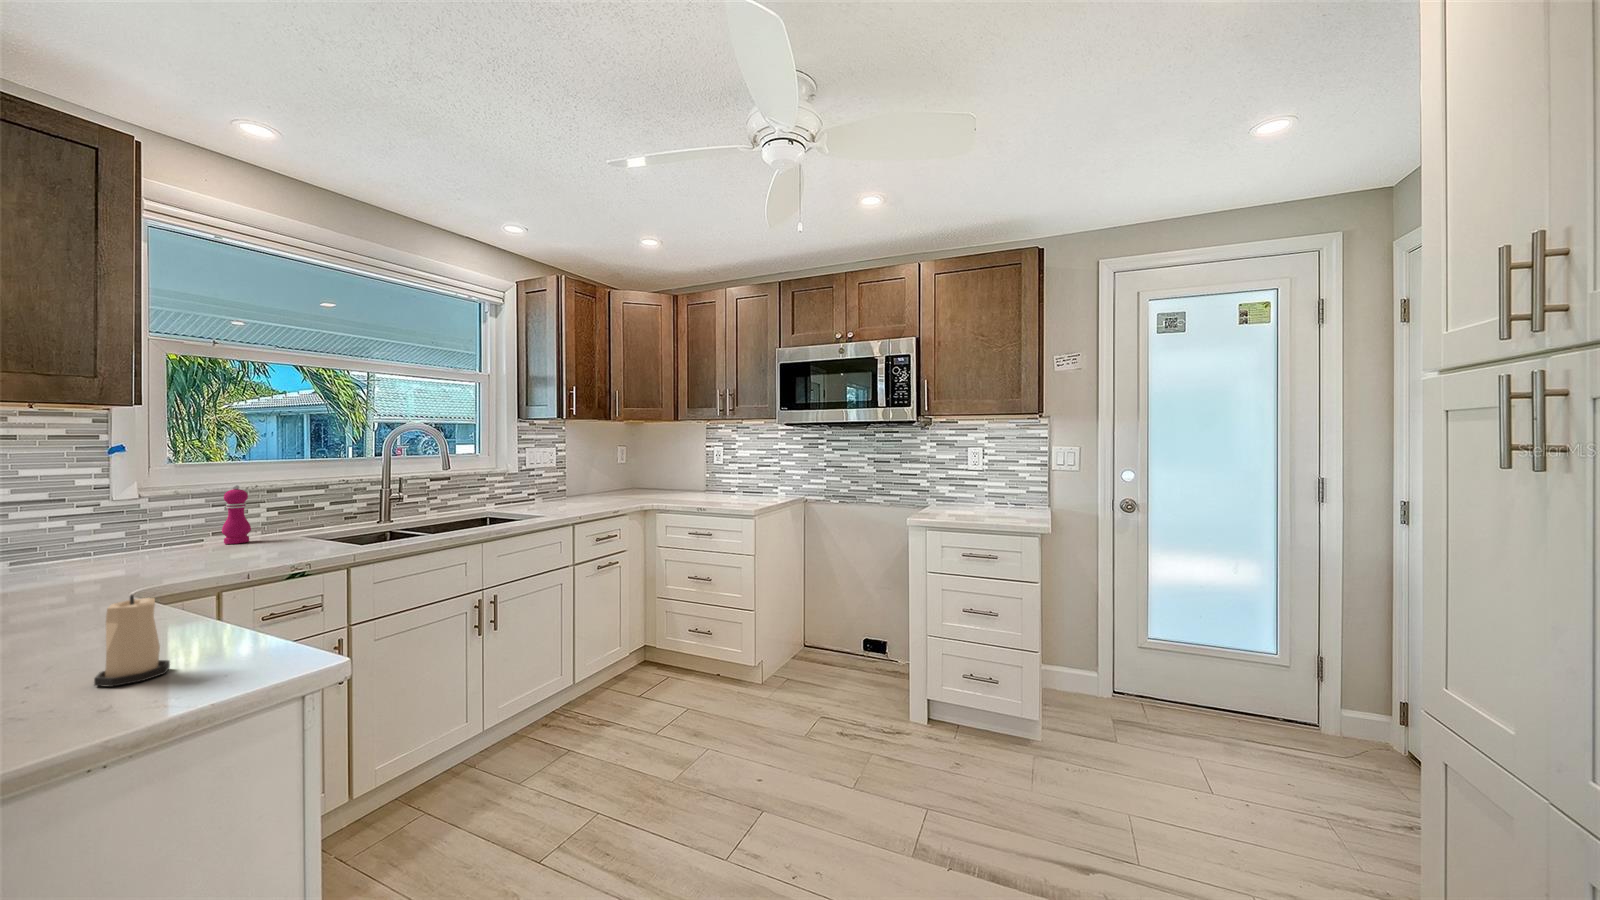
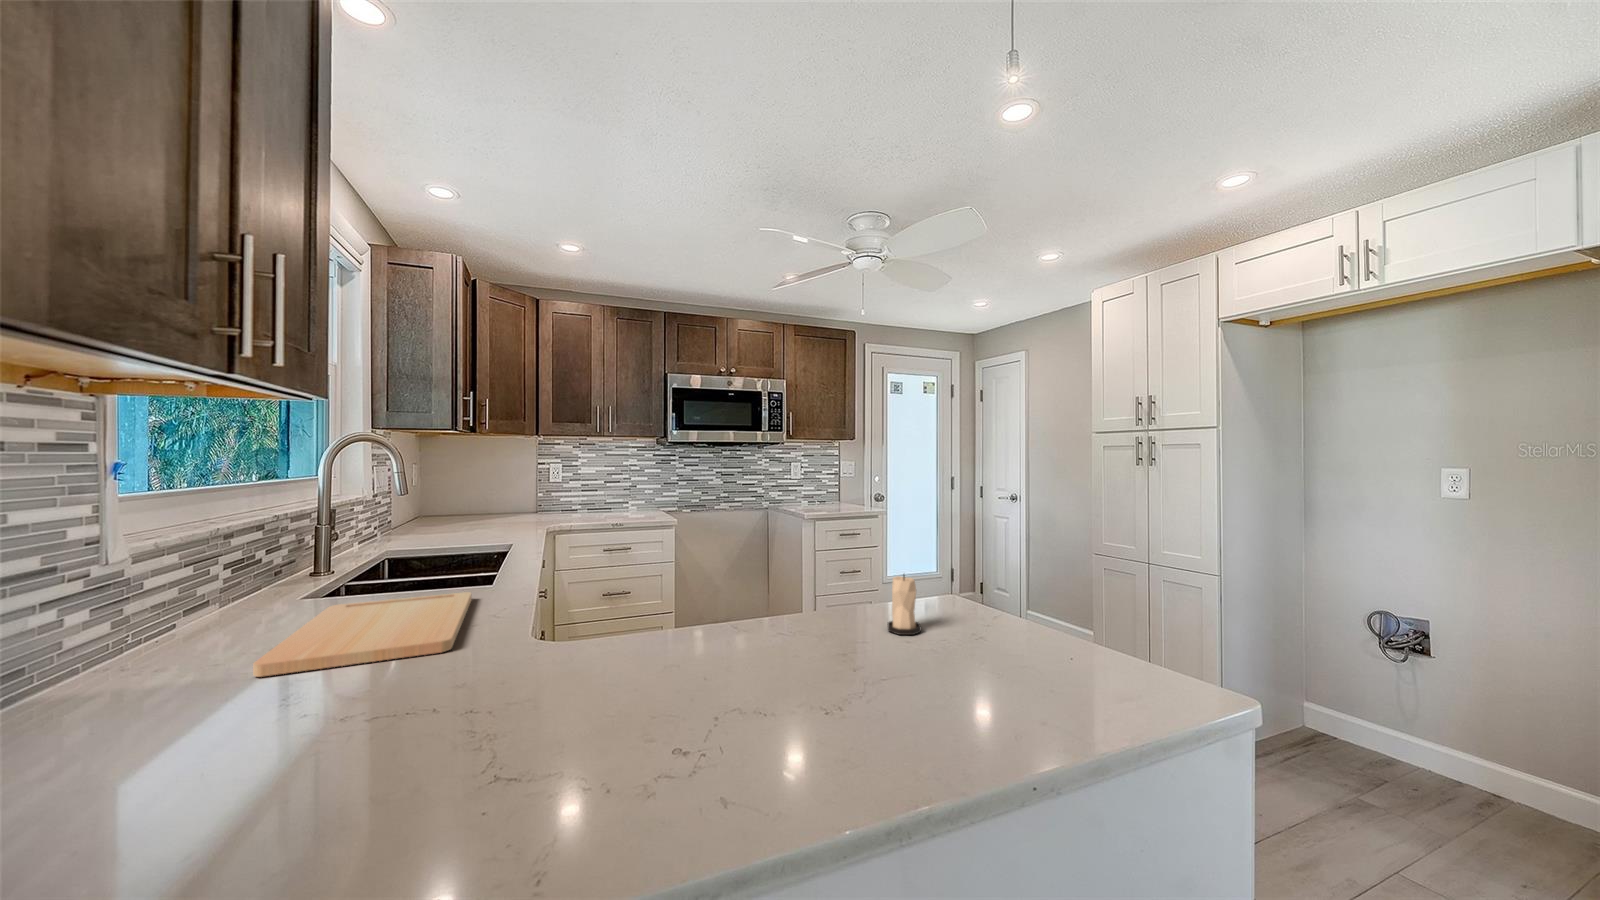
pepper mill: present [222,485,251,544] -> none [217,530,261,621]
cutting board: none [47,543,302,585] -> present [253,592,472,677]

